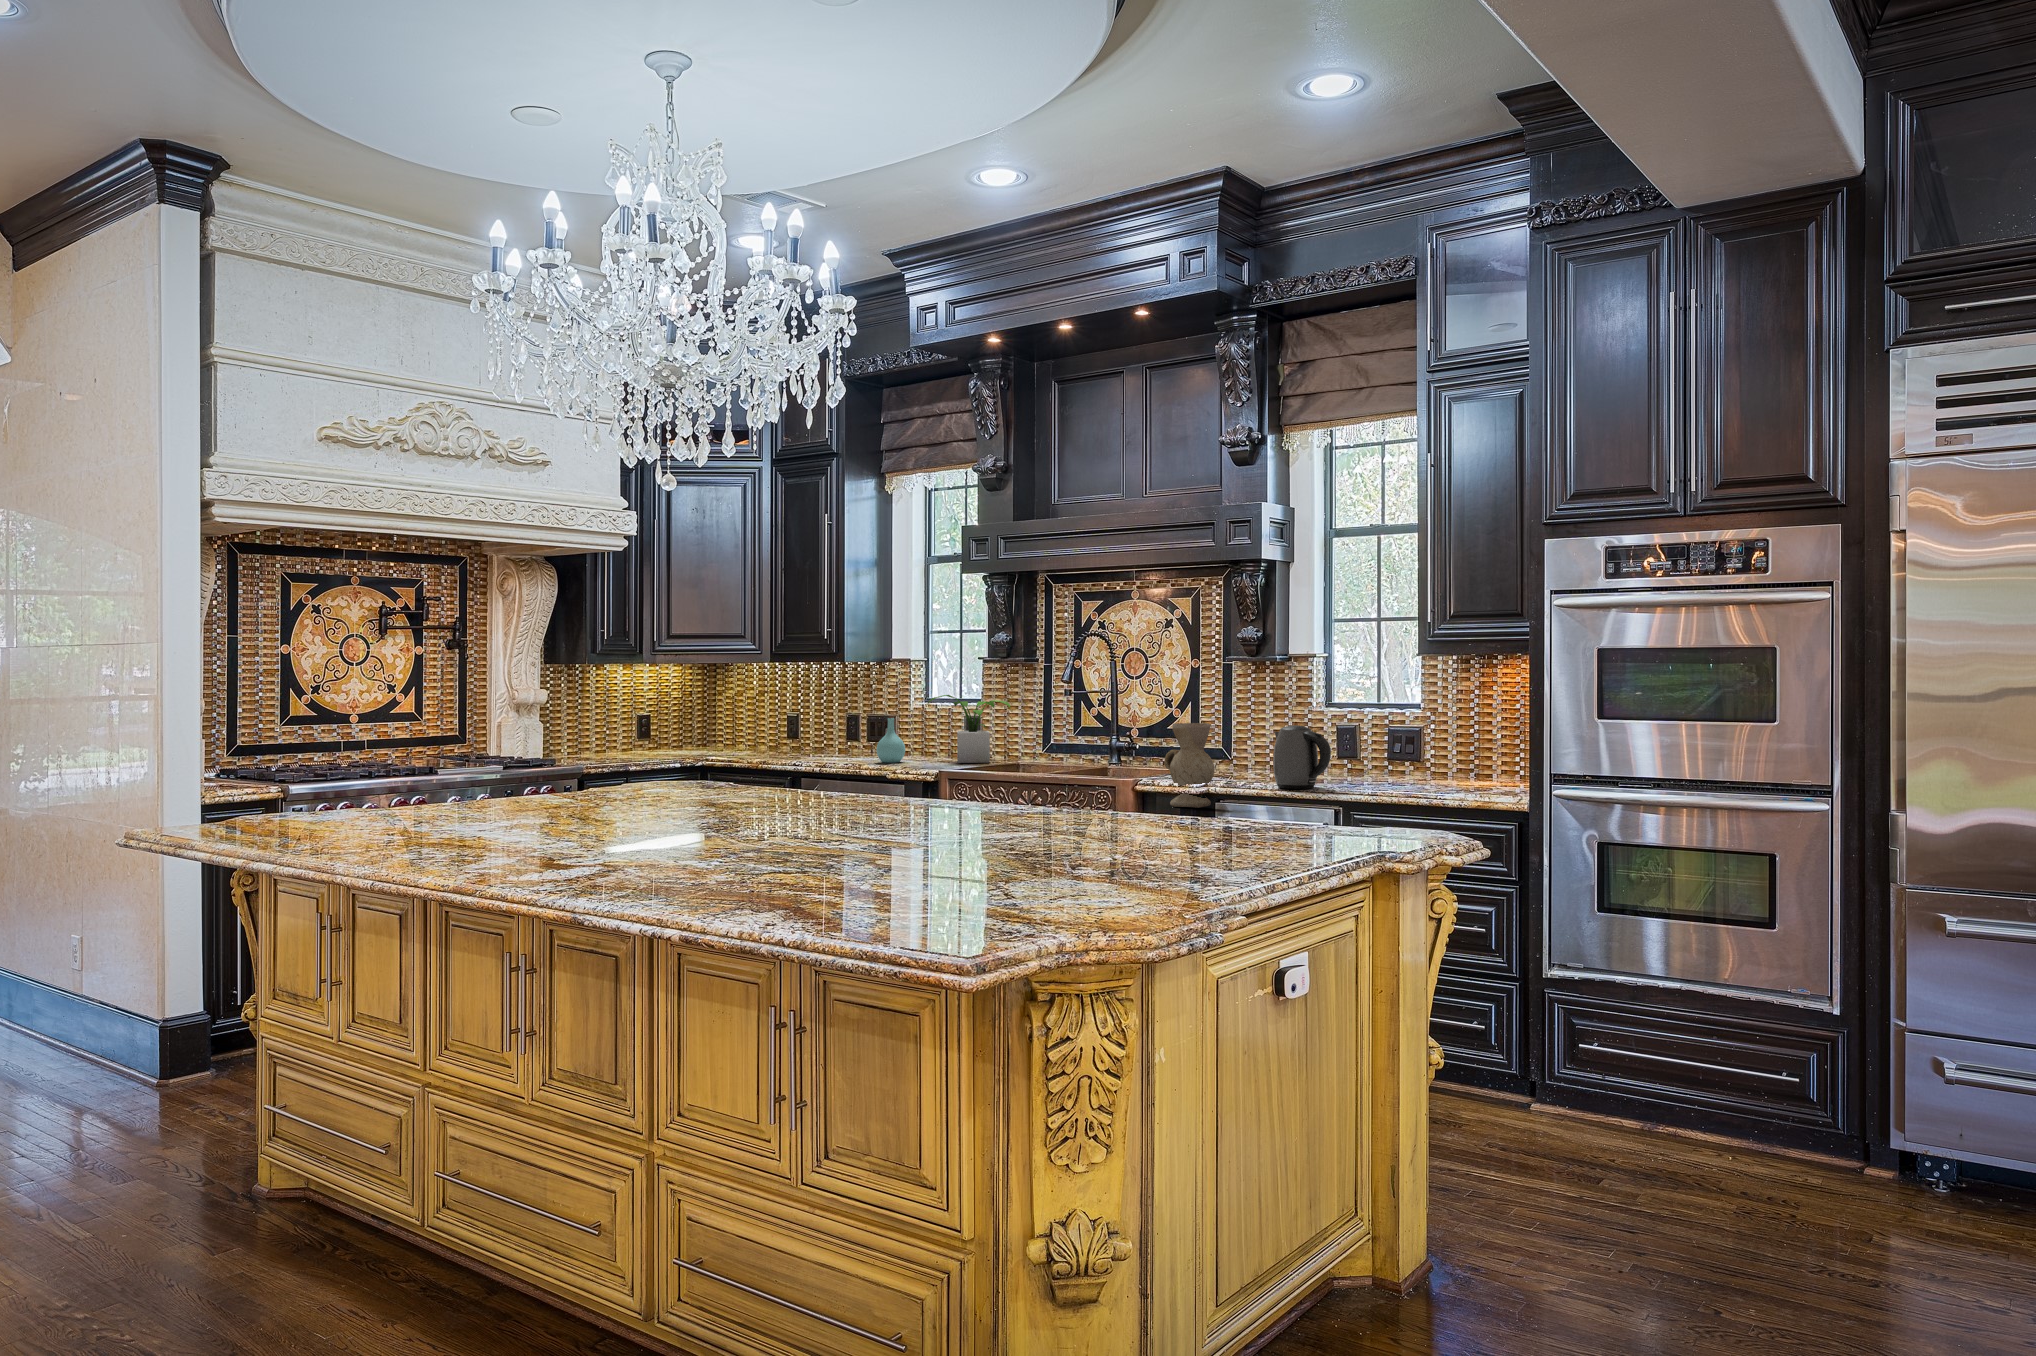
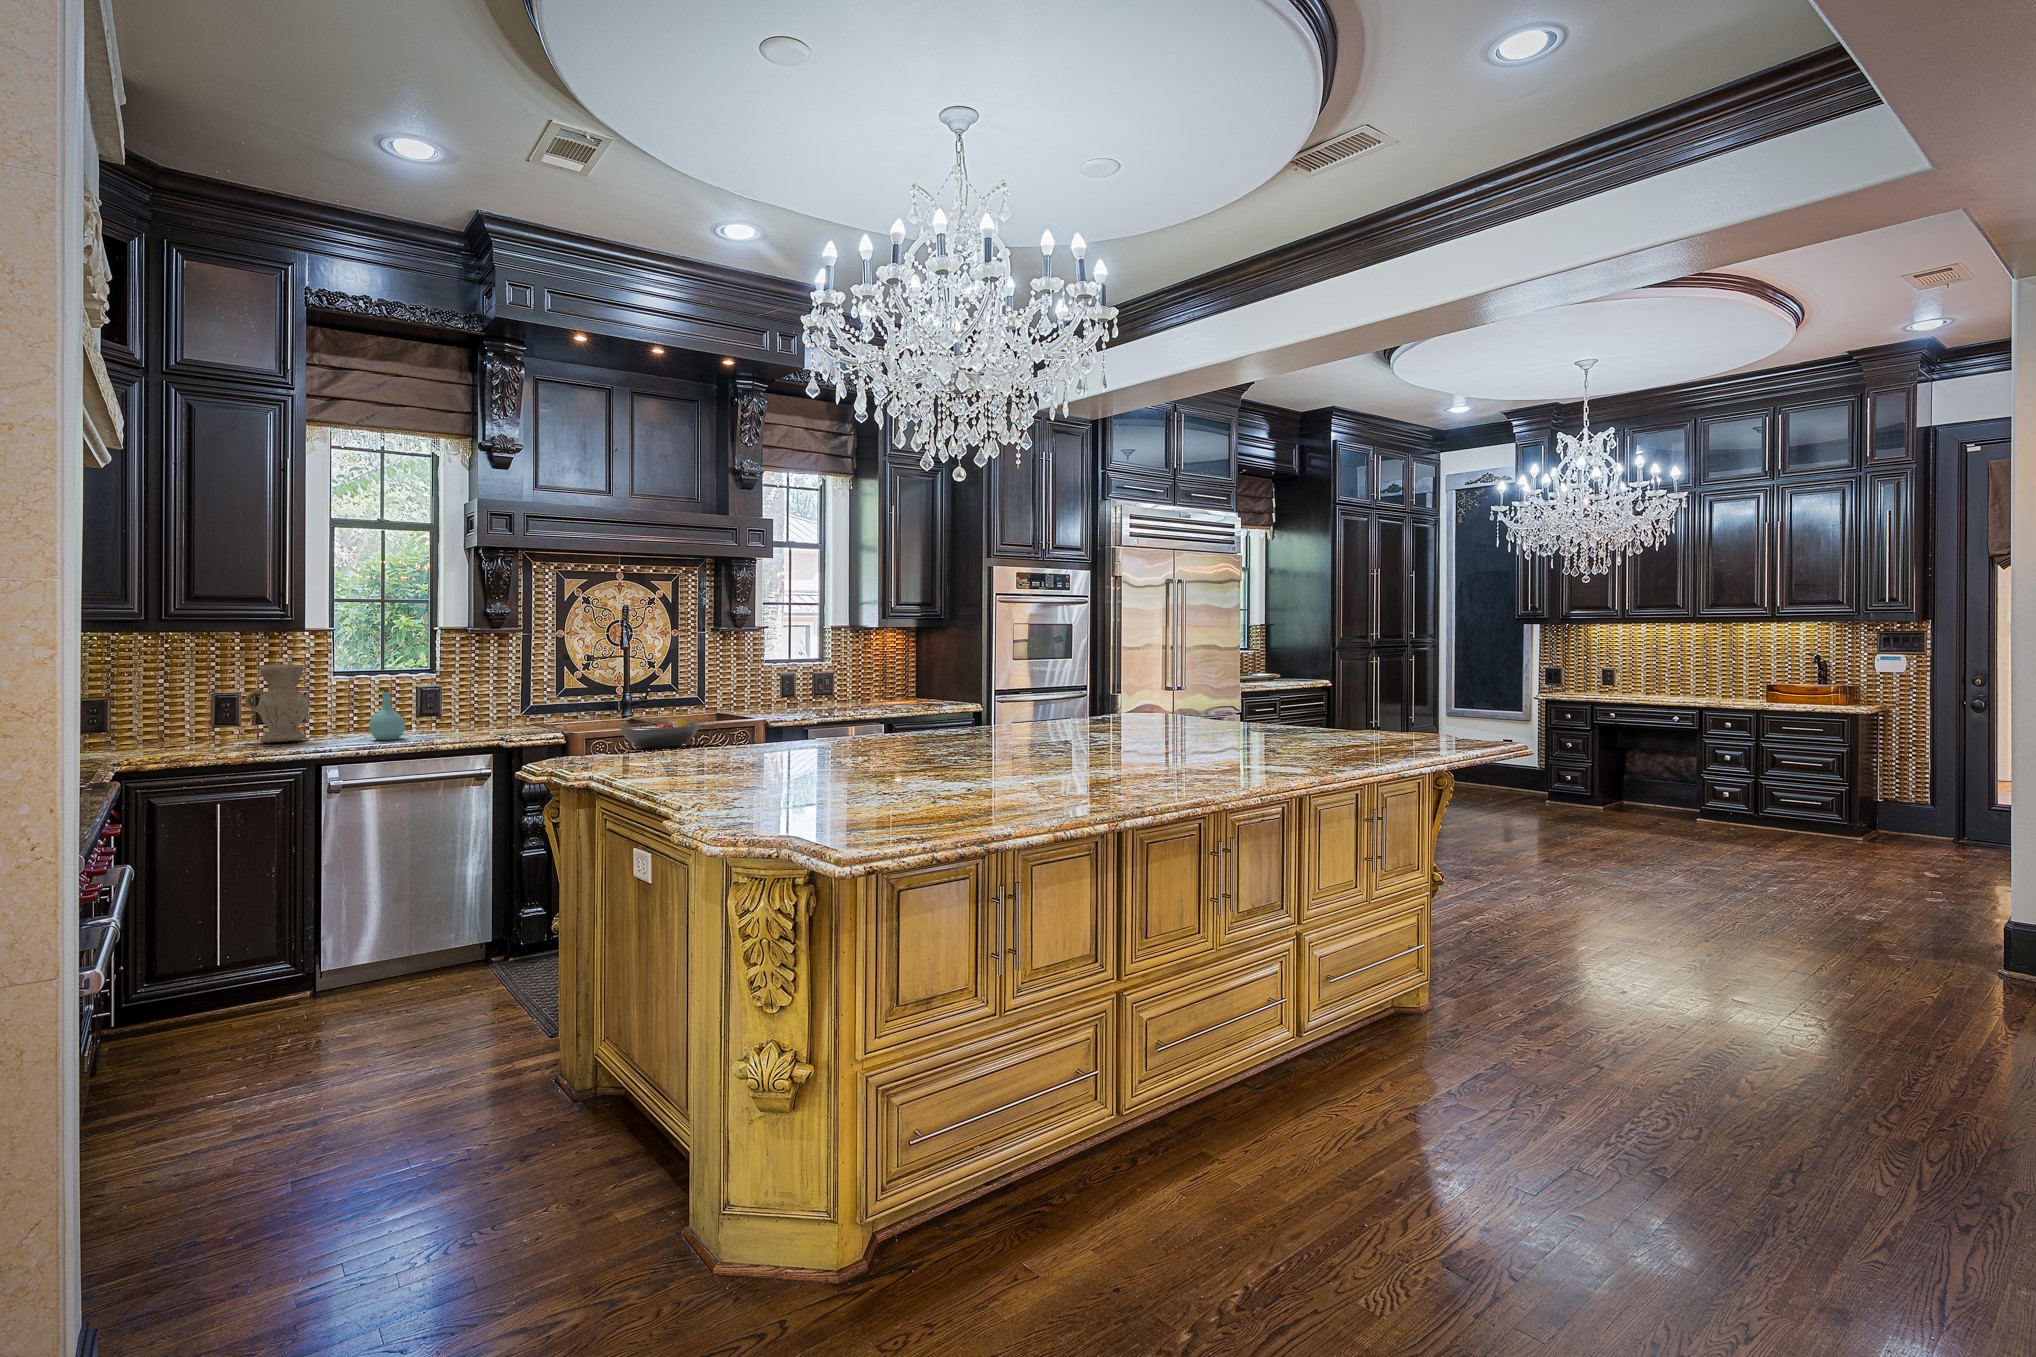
potted plant: present [927,695,1010,763] -> none [436,664,518,731]
vase: present [1164,723,1215,808] -> present [245,664,308,743]
kettle: present [1273,725,1331,789] -> none [835,674,877,716]
fruit bowl: none [1011,766,1103,800] -> present [619,717,700,749]

